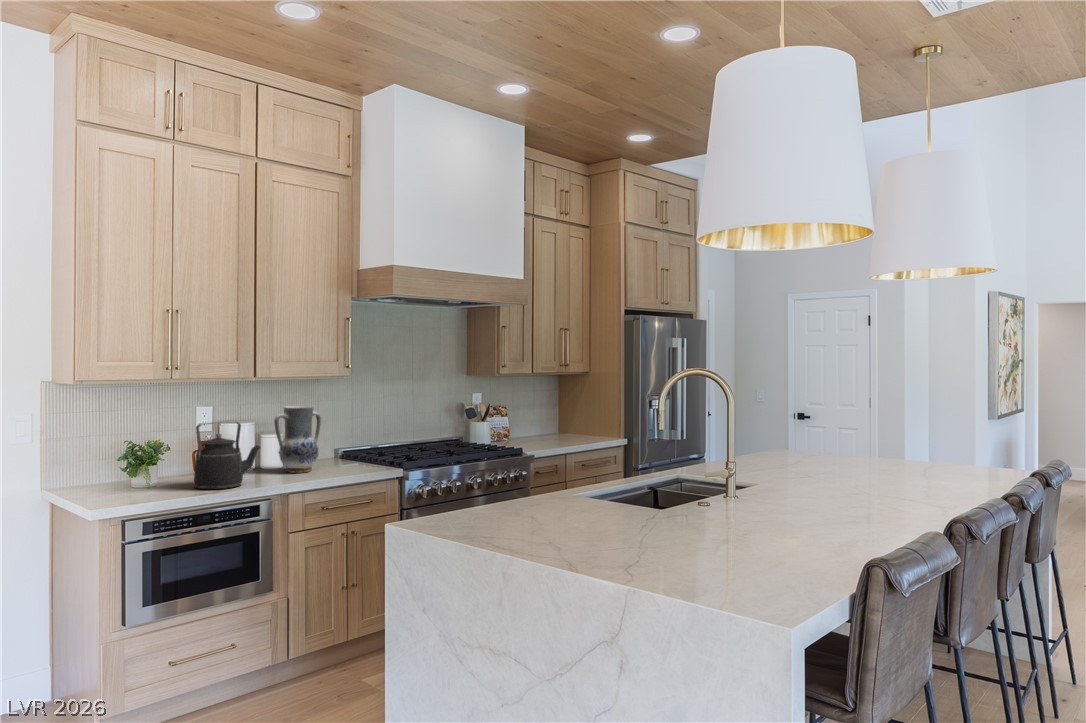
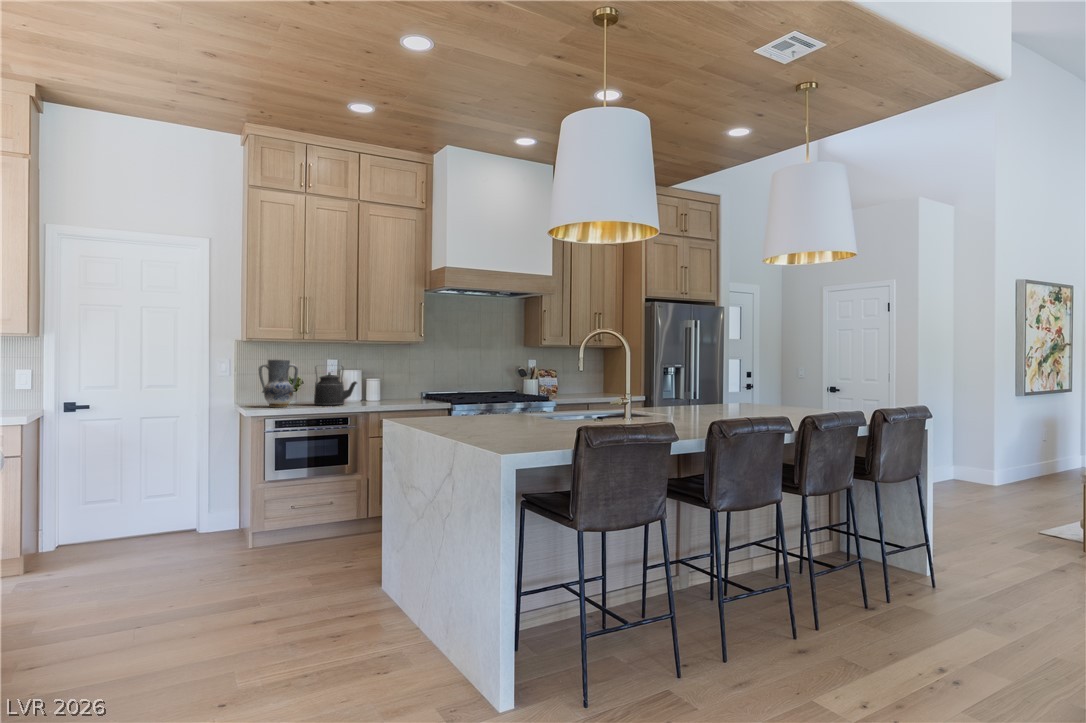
vase: present [274,406,321,472] -> present [259,360,298,407]

